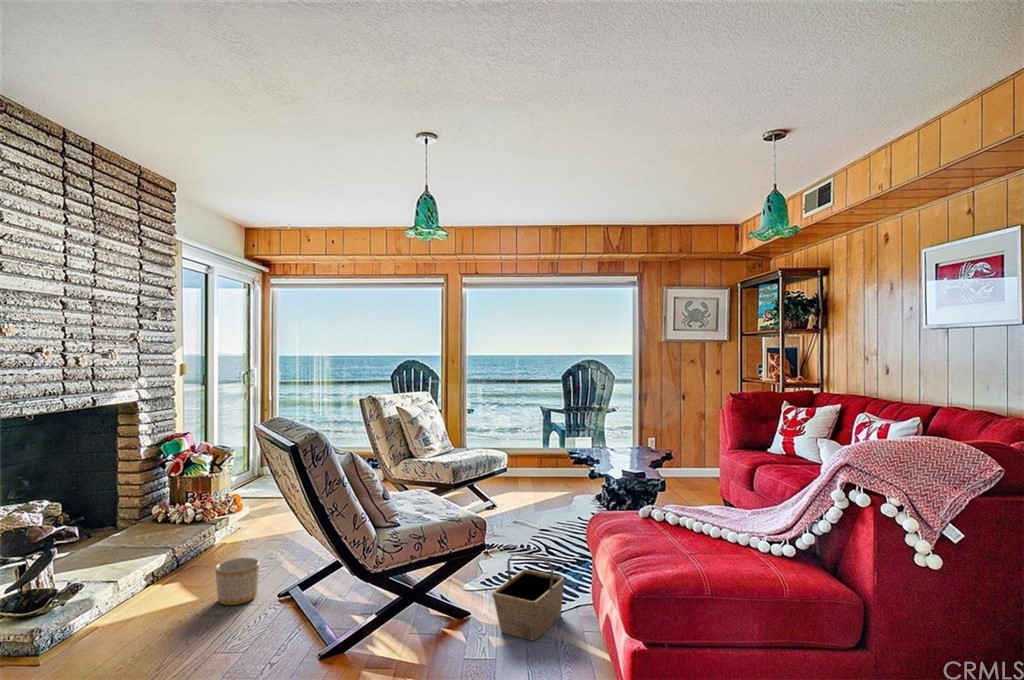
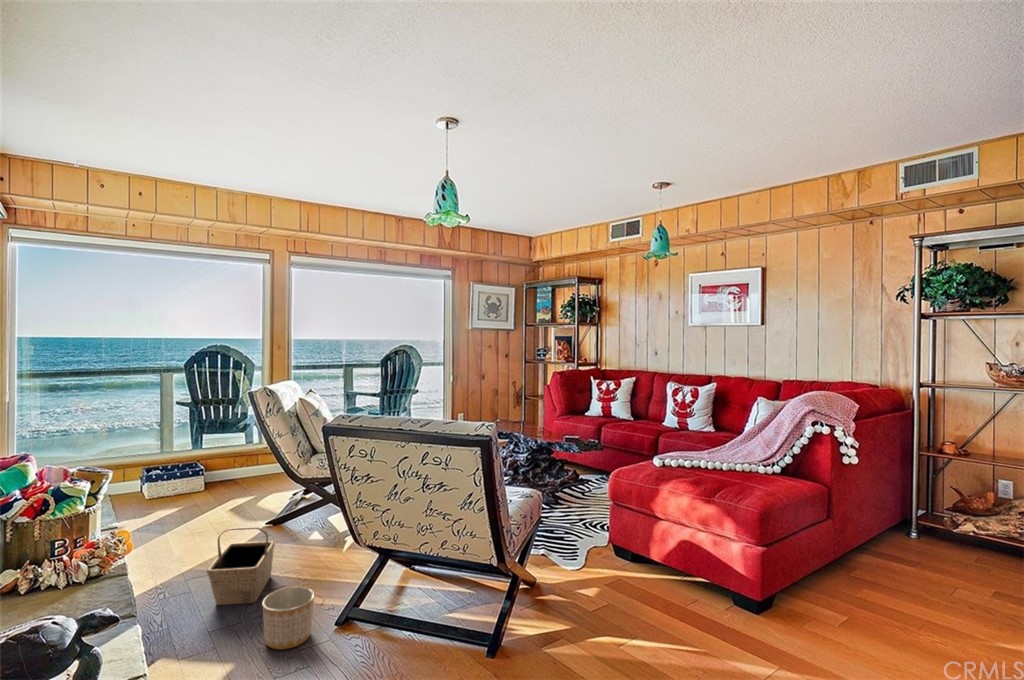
basket: present [492,553,565,641] -> present [207,527,275,605]

